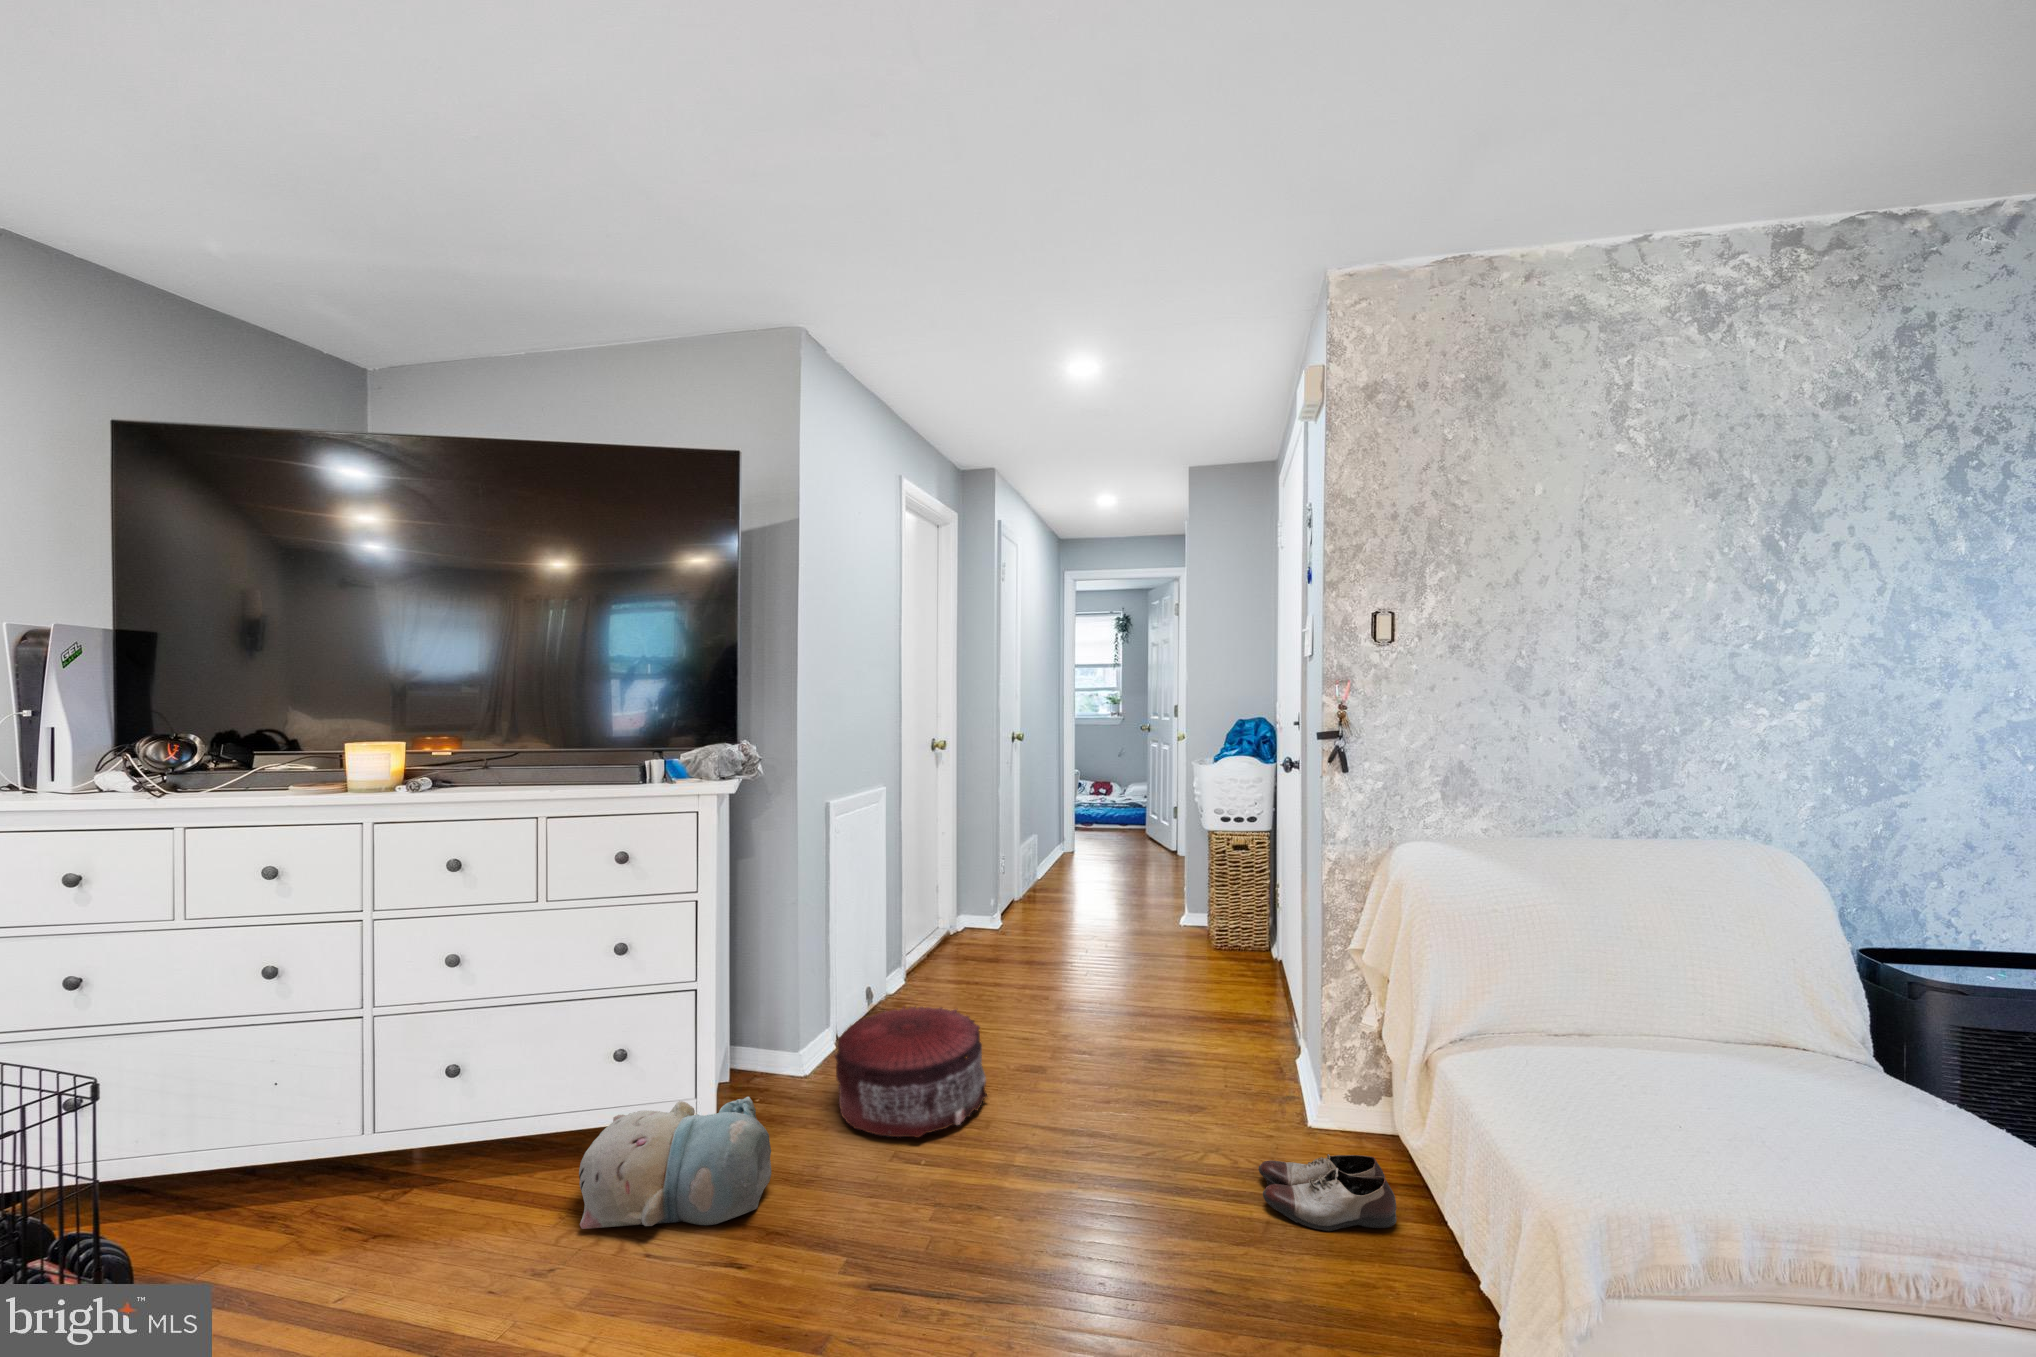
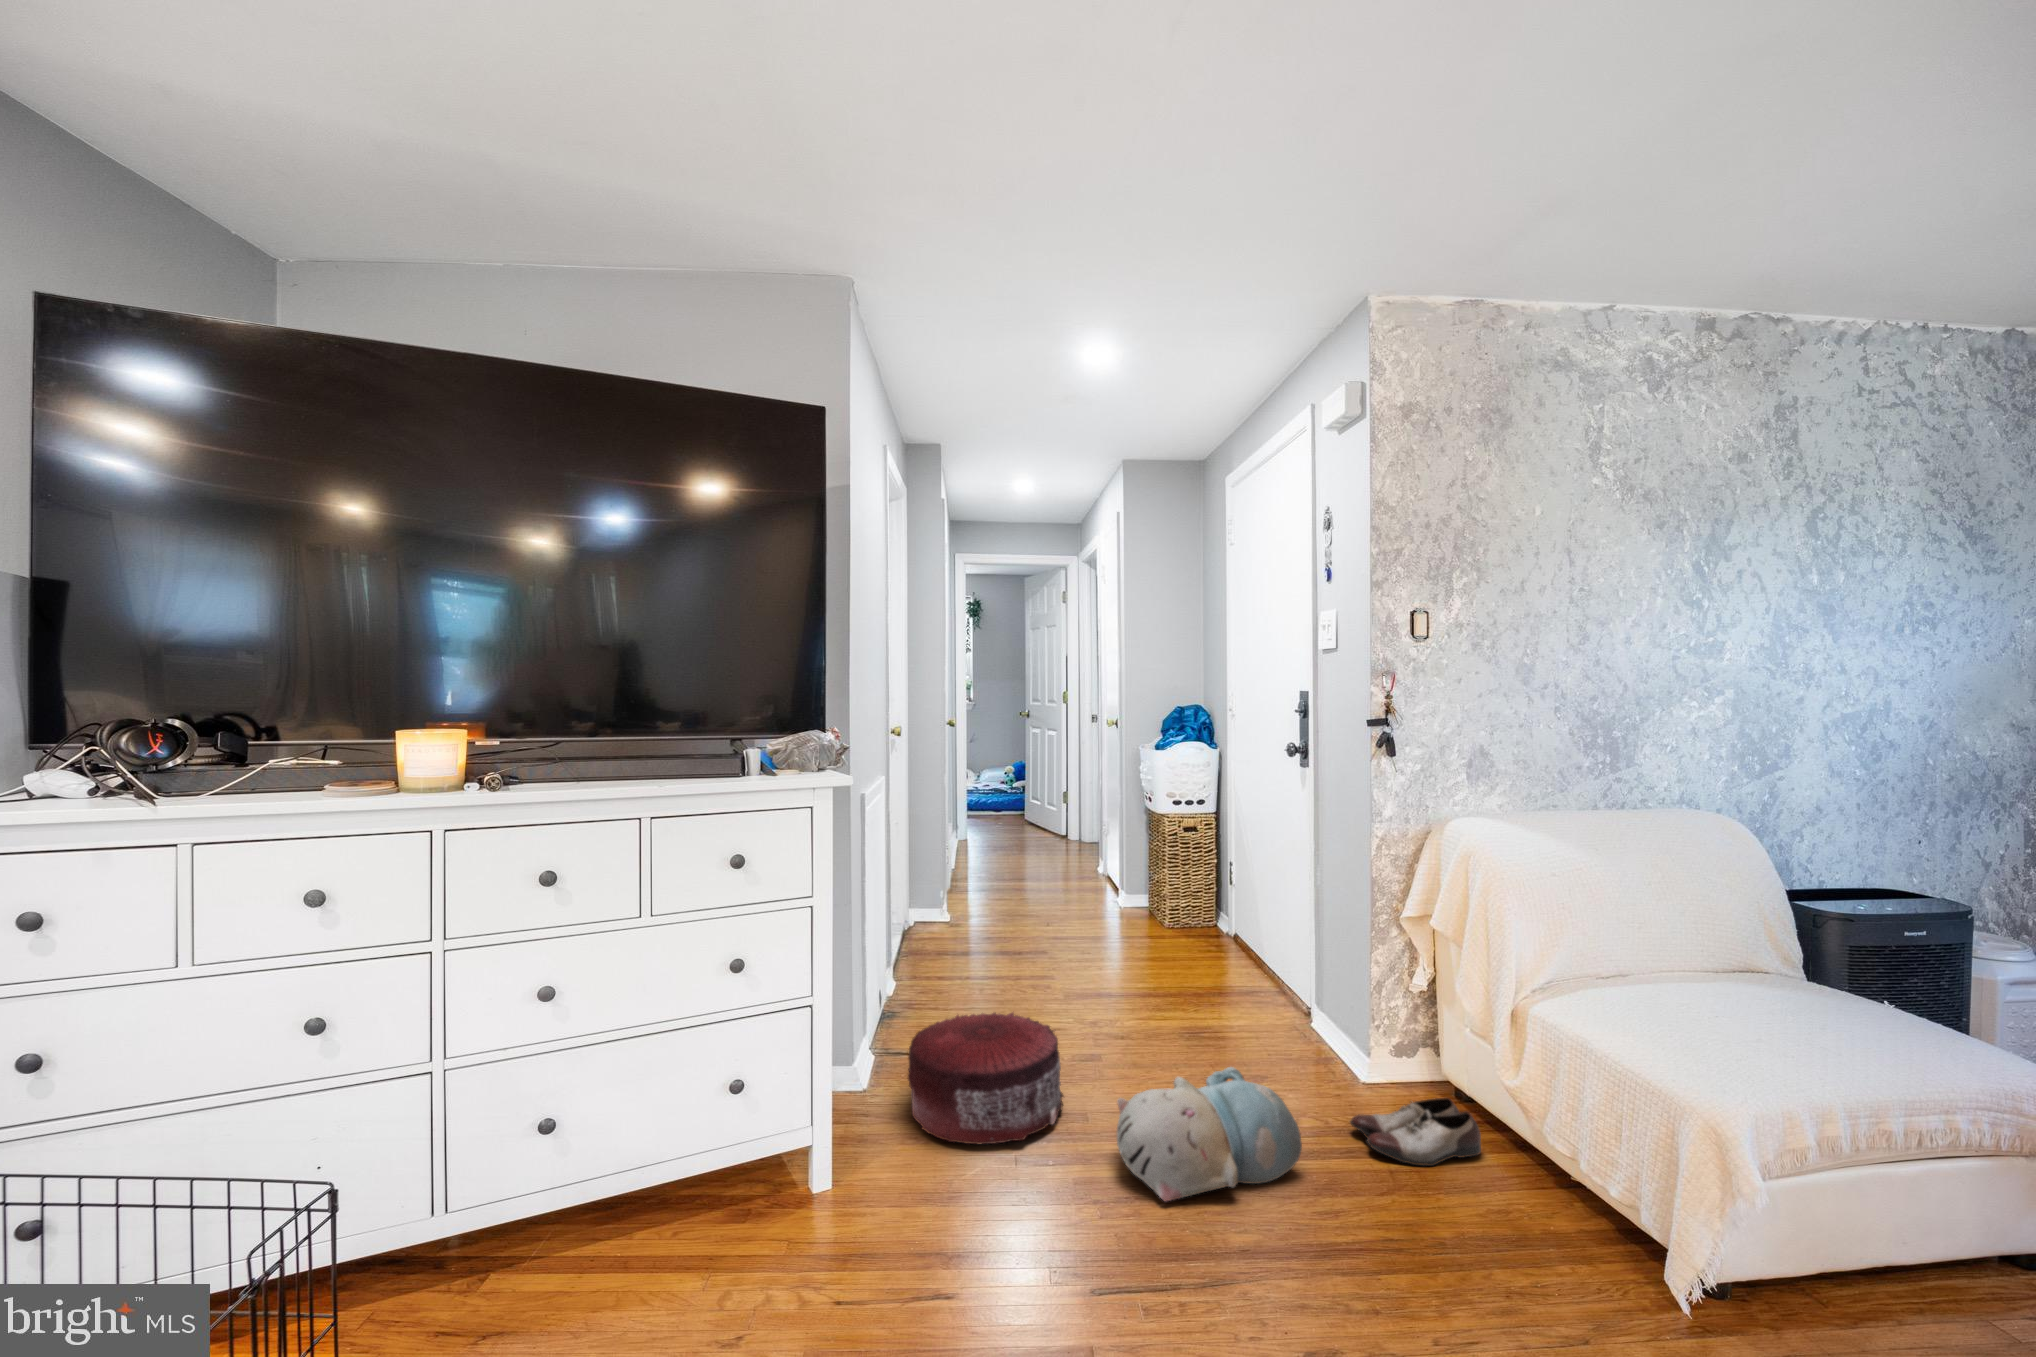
plush toy: present [579,1097,771,1229] -> present [1117,1067,1302,1201]

